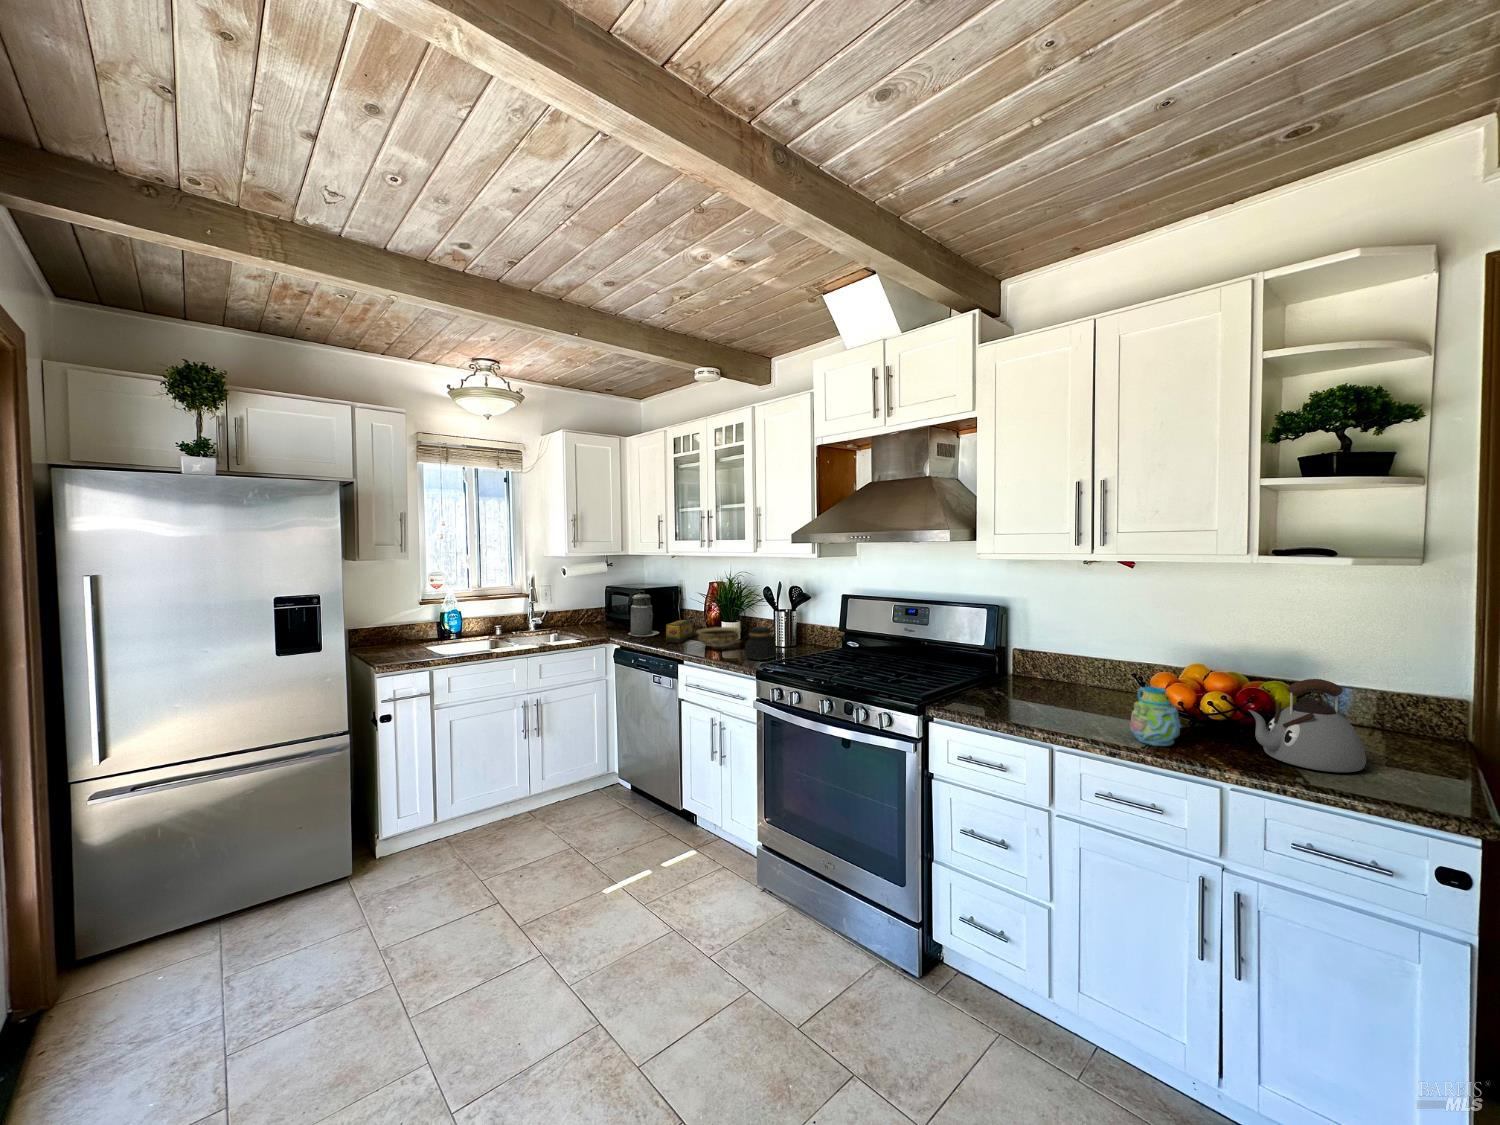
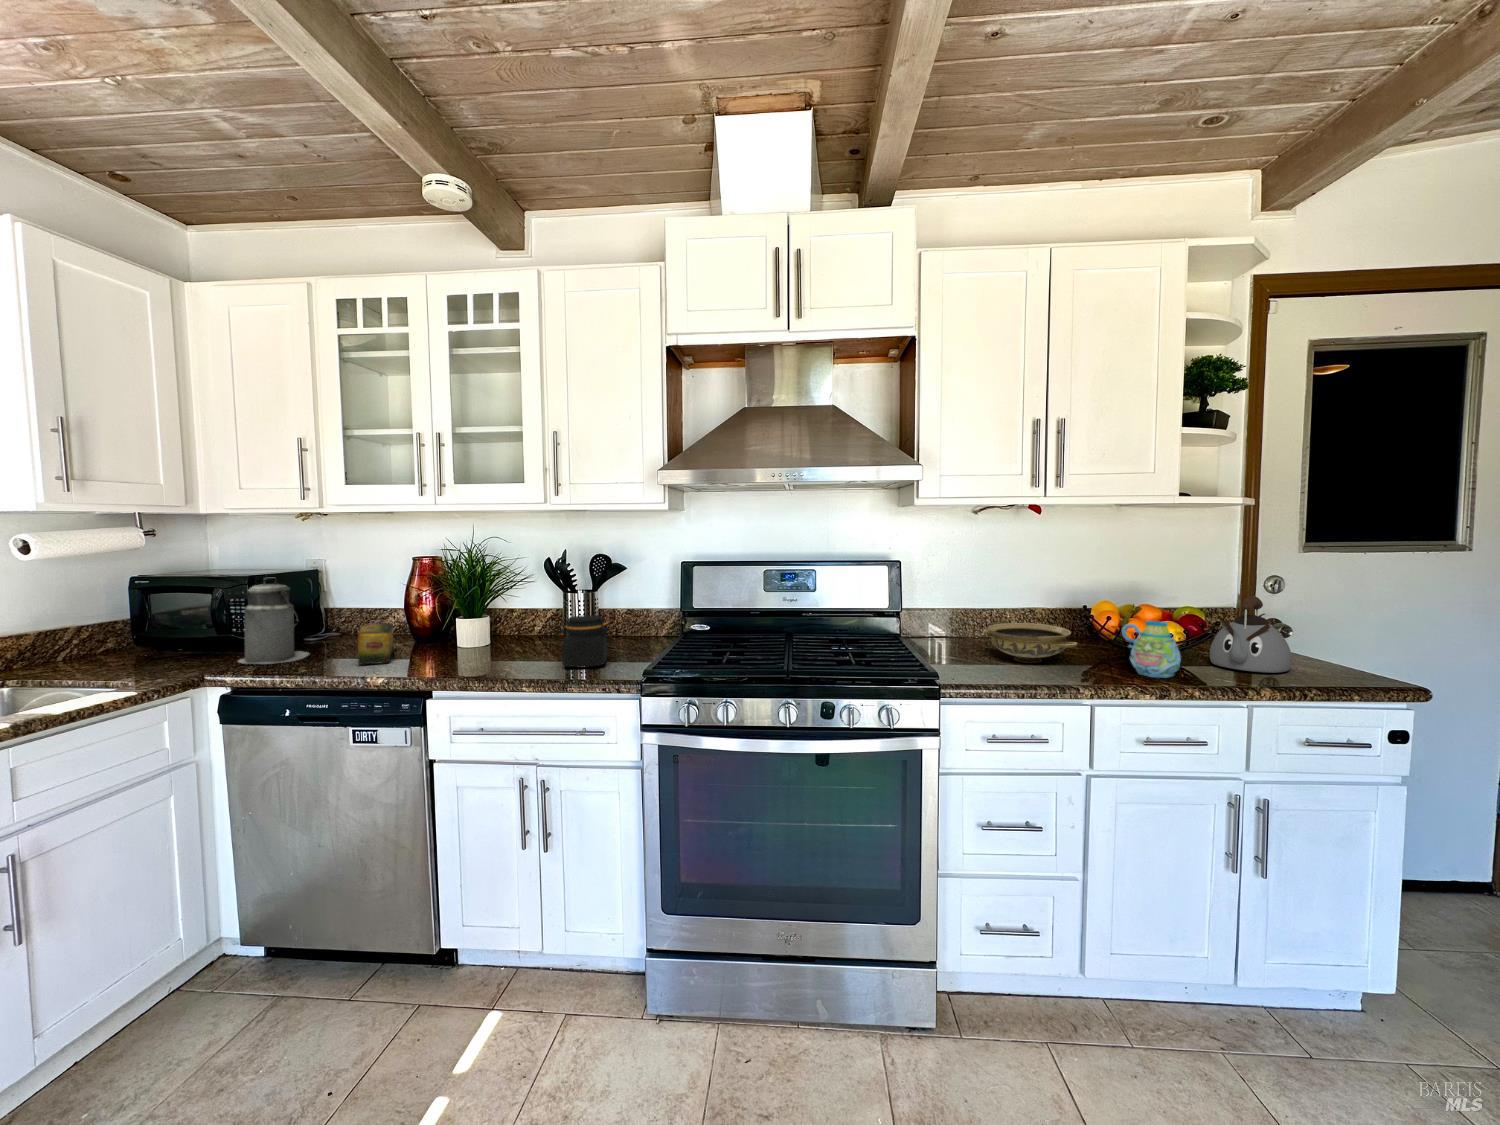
ceramic bowl: present [696,627,740,650] -> present [983,623,1078,663]

